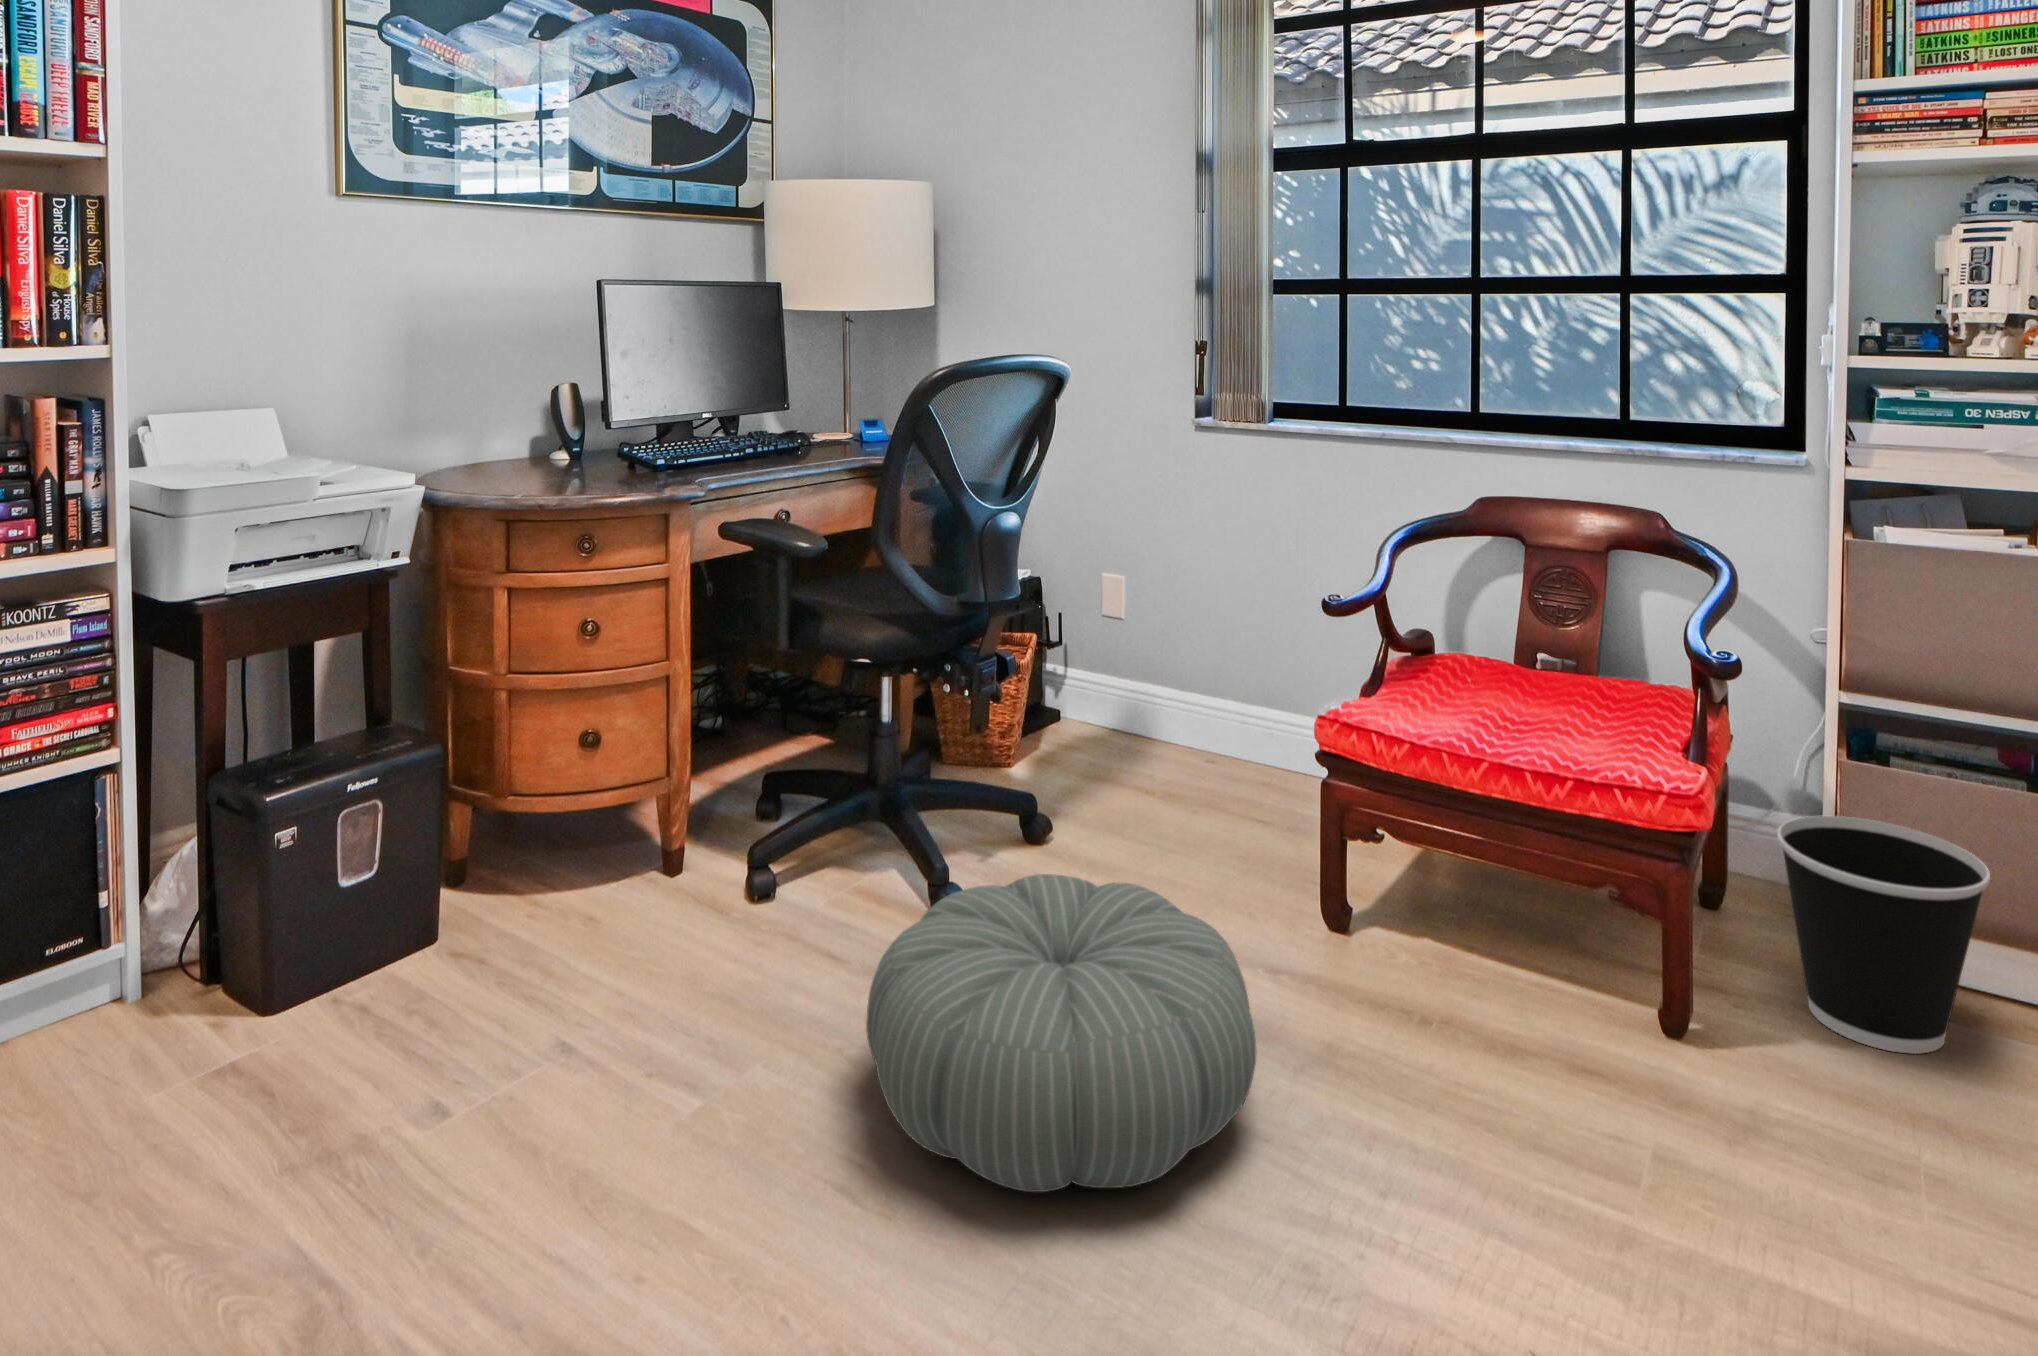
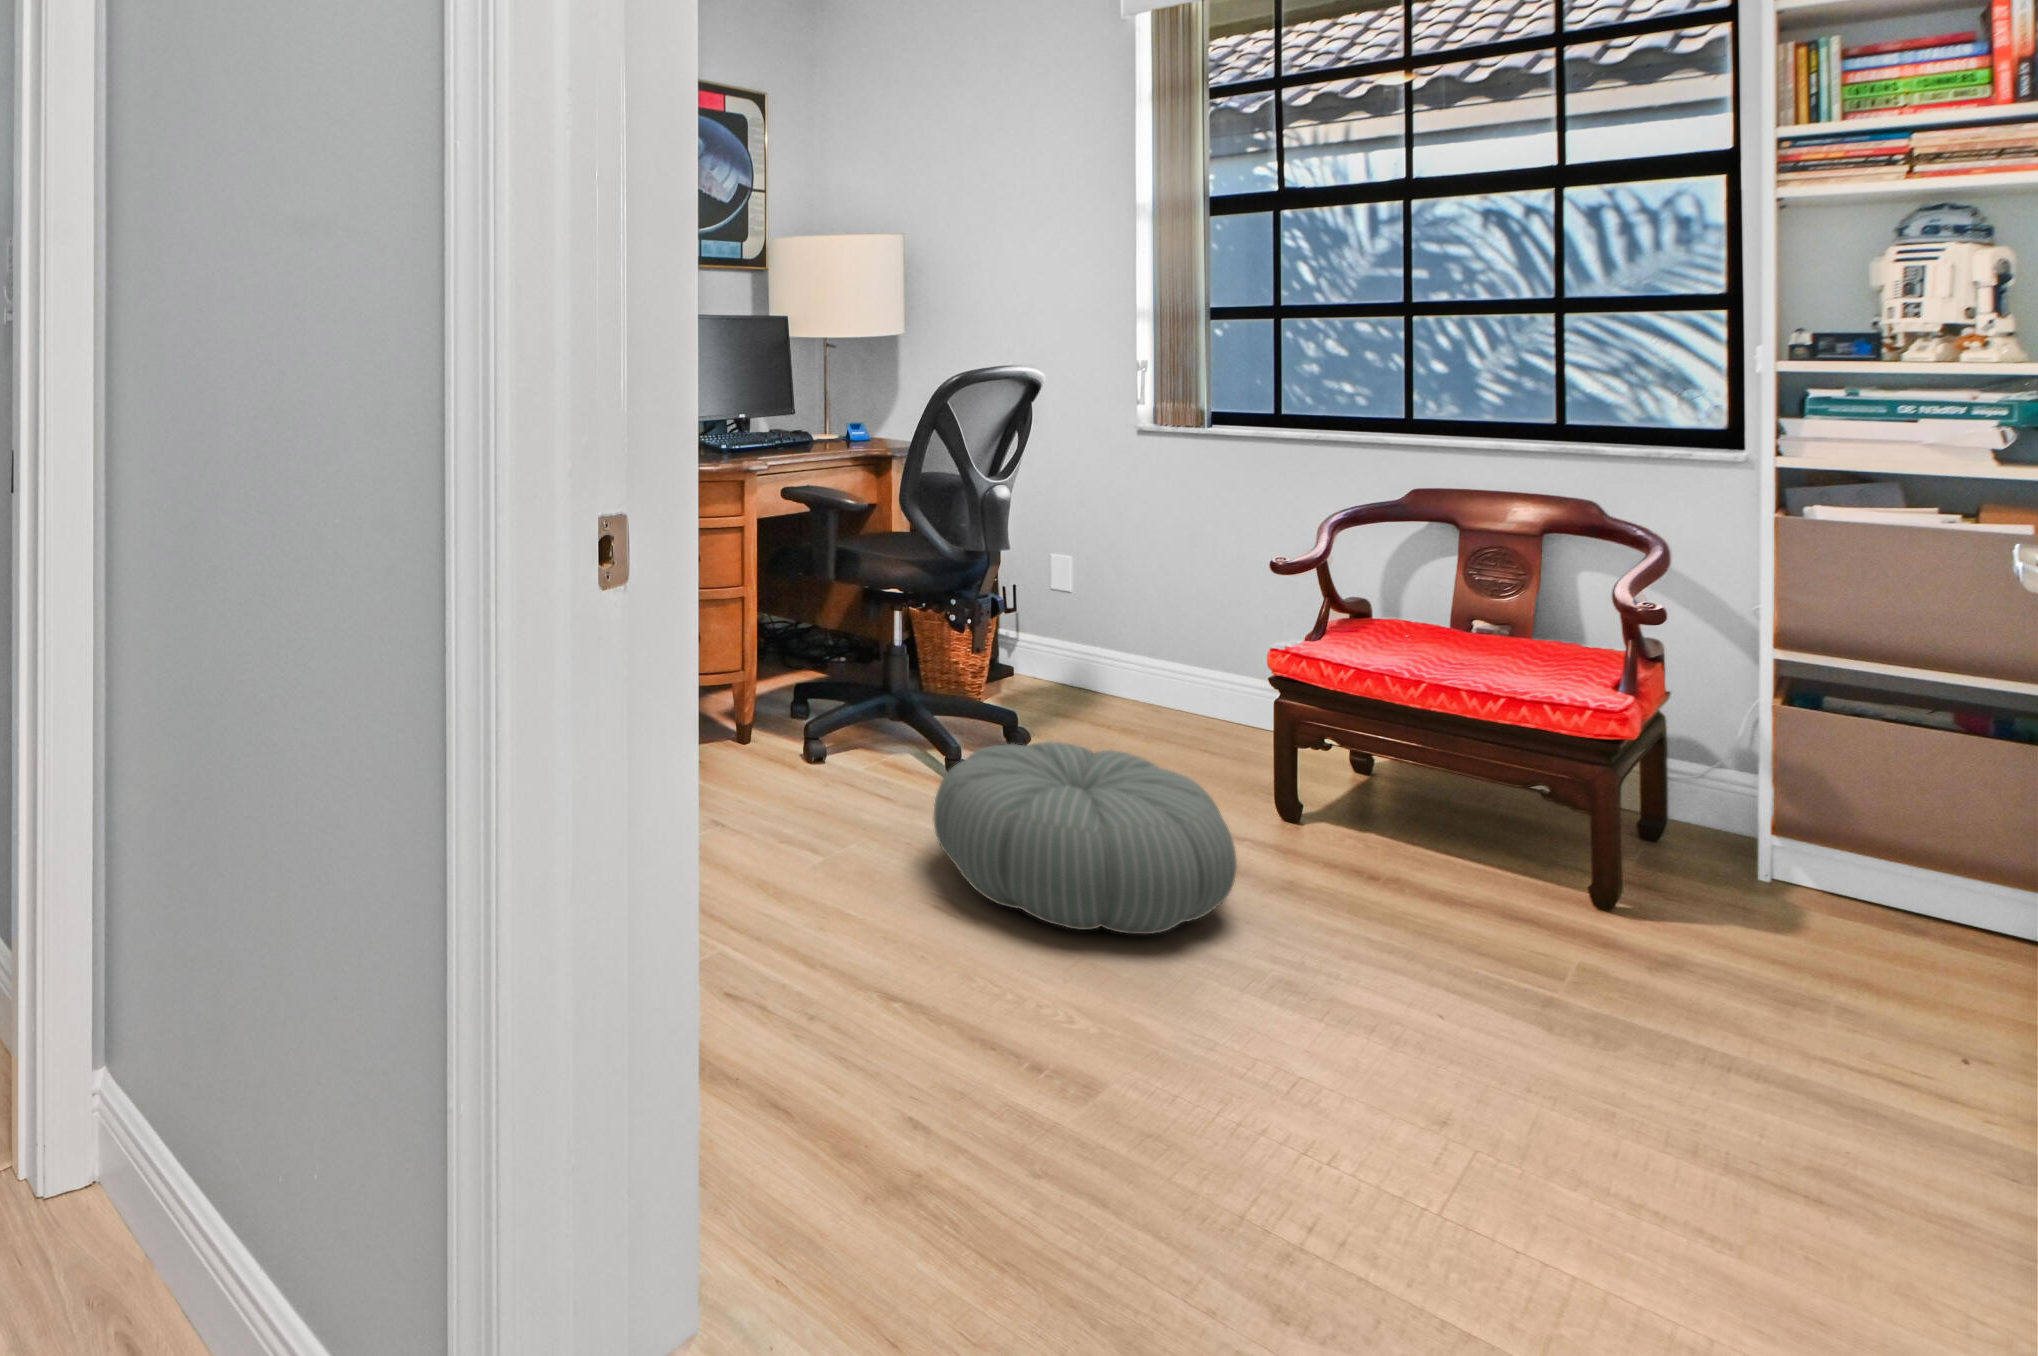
wastebasket: present [1777,816,1990,1054] -> none [1707,751,1922,944]

